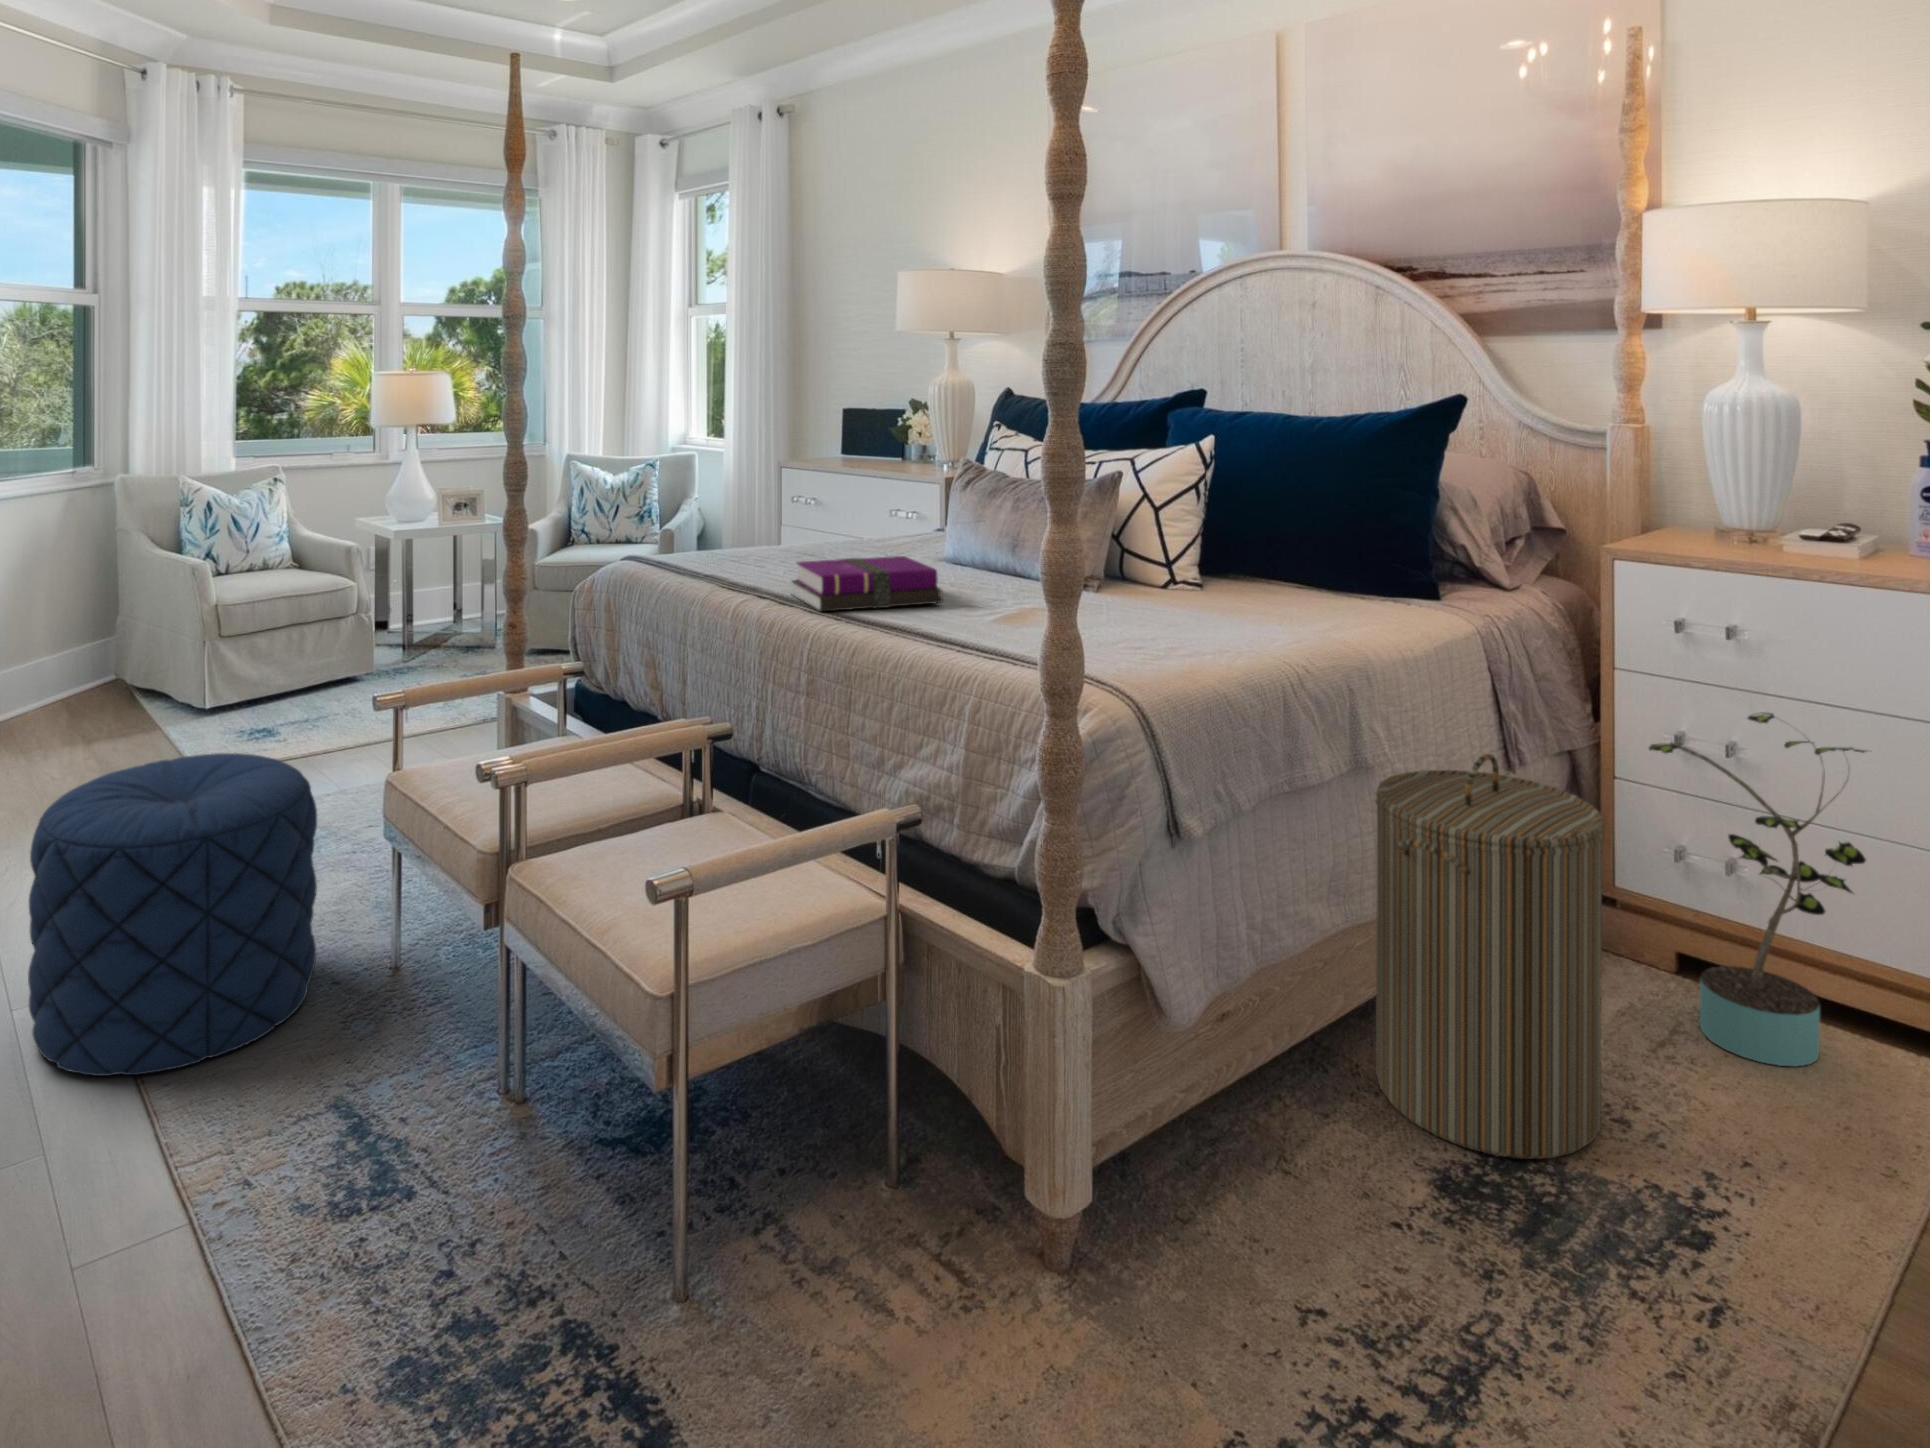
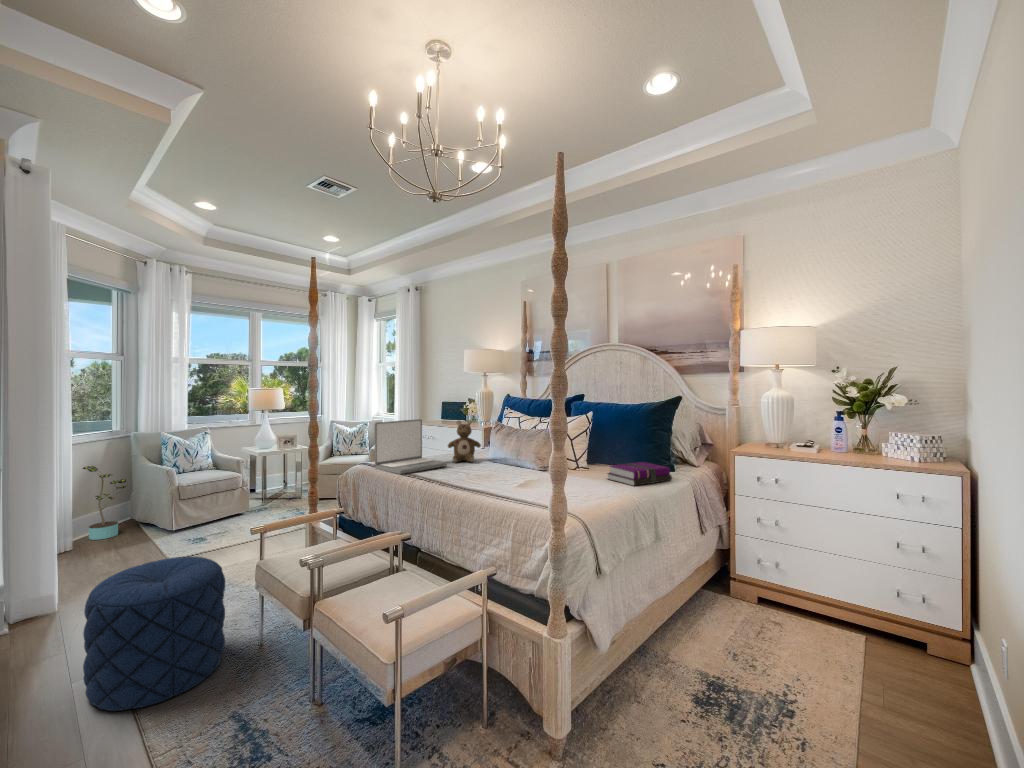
laptop: none [661,449,839,583] -> present [374,419,447,474]
stuffed bear: none [844,454,929,562] -> present [448,420,481,463]
notebook: present [792,556,943,611] -> present [608,462,672,486]
potted plant: present [1649,713,1866,1066] -> present [83,466,126,540]
laundry hamper: present [1375,754,1604,1159] -> none [663,532,748,688]

